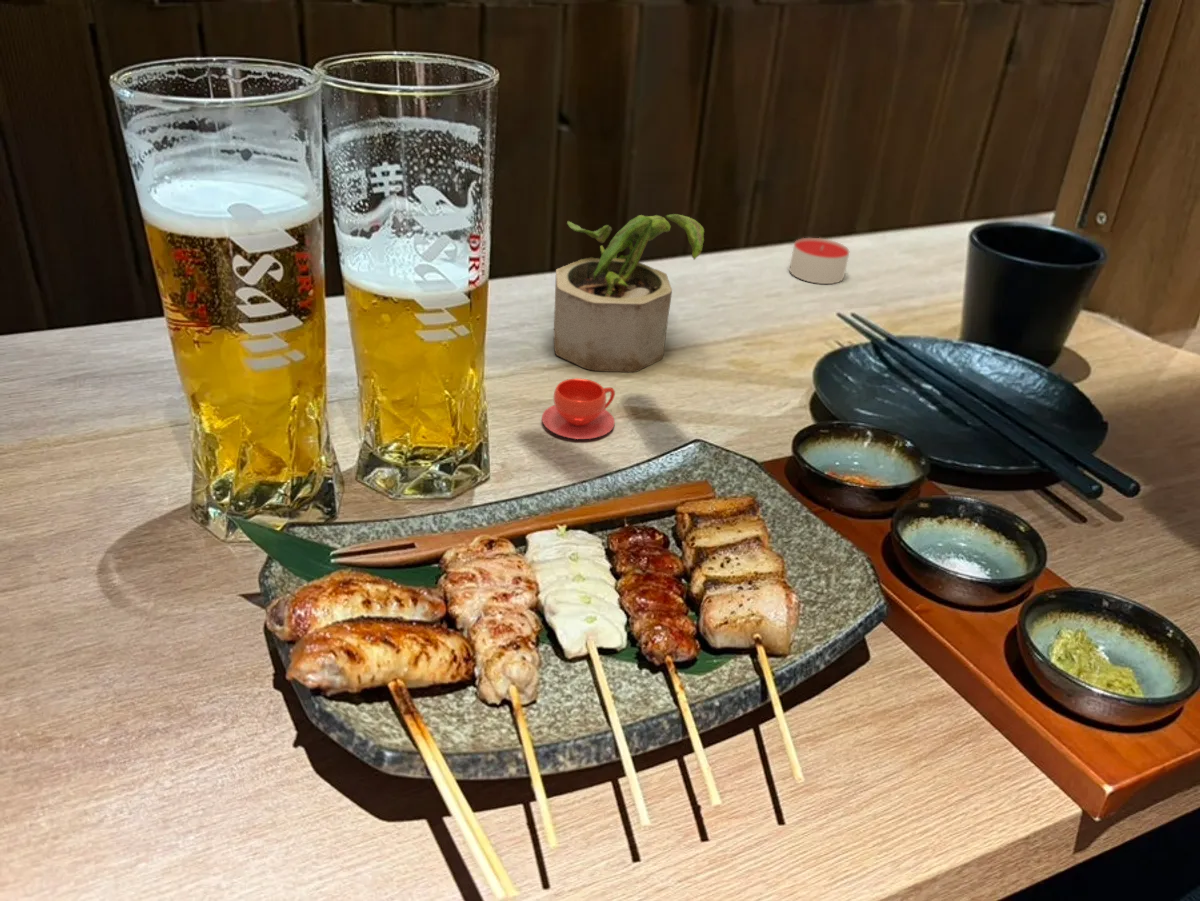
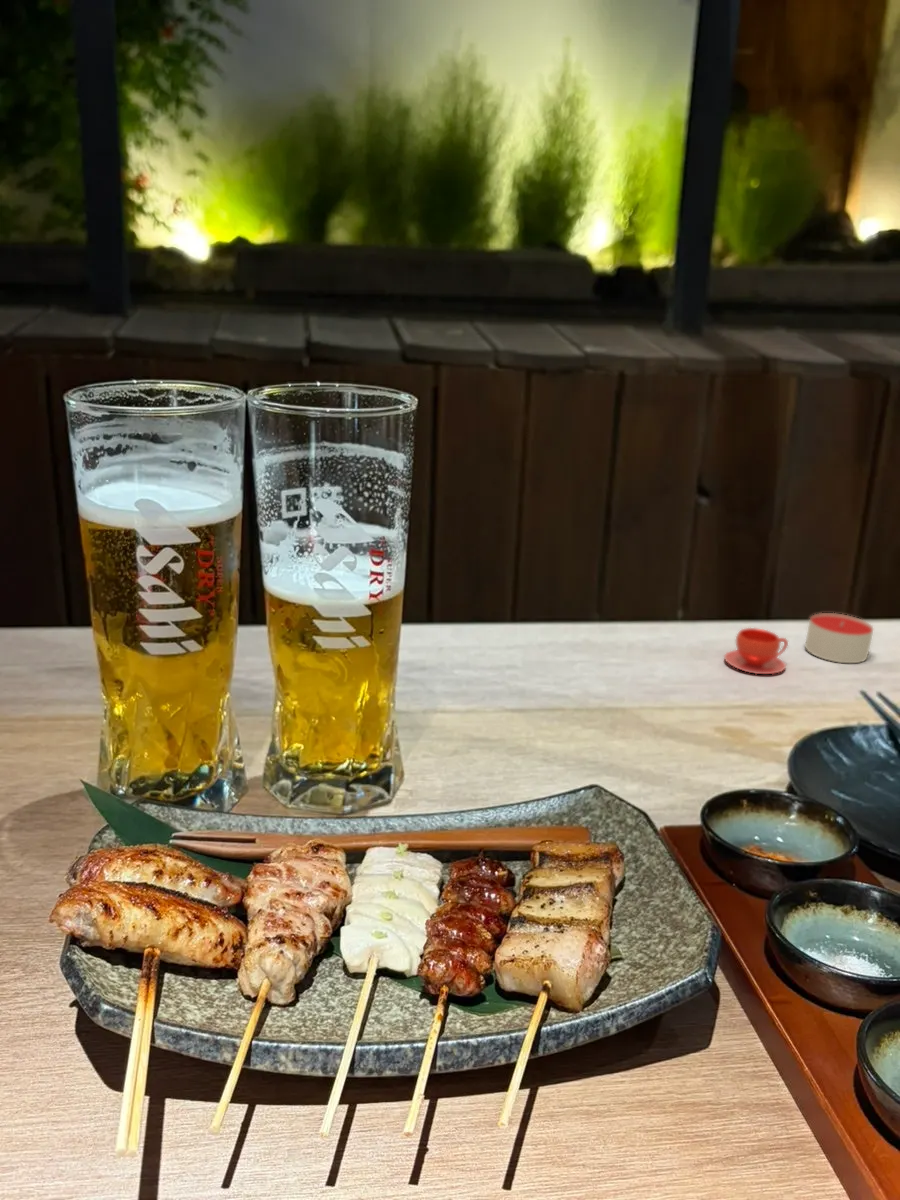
potted plant: present [554,214,704,372] -> none [506,565,668,722]
teacup: present [542,378,615,439] -> present [725,628,788,674]

